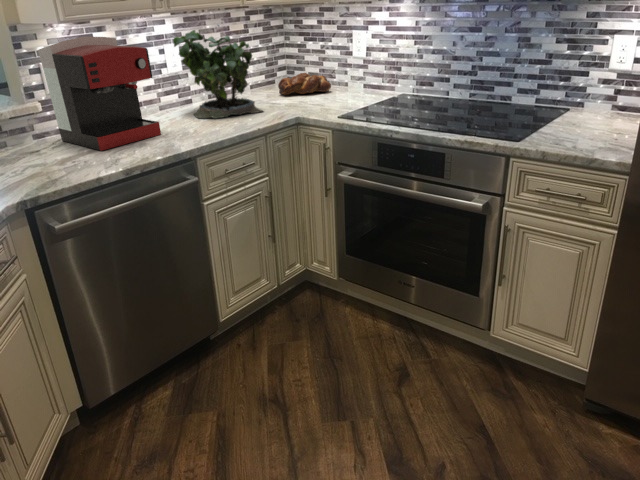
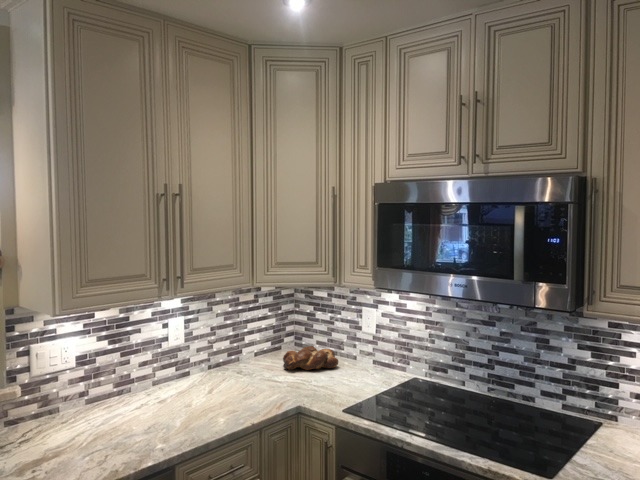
potted plant: present [173,24,263,119] -> none [175,306,263,405]
coffee maker: present [38,37,161,151] -> none [30,323,143,455]

